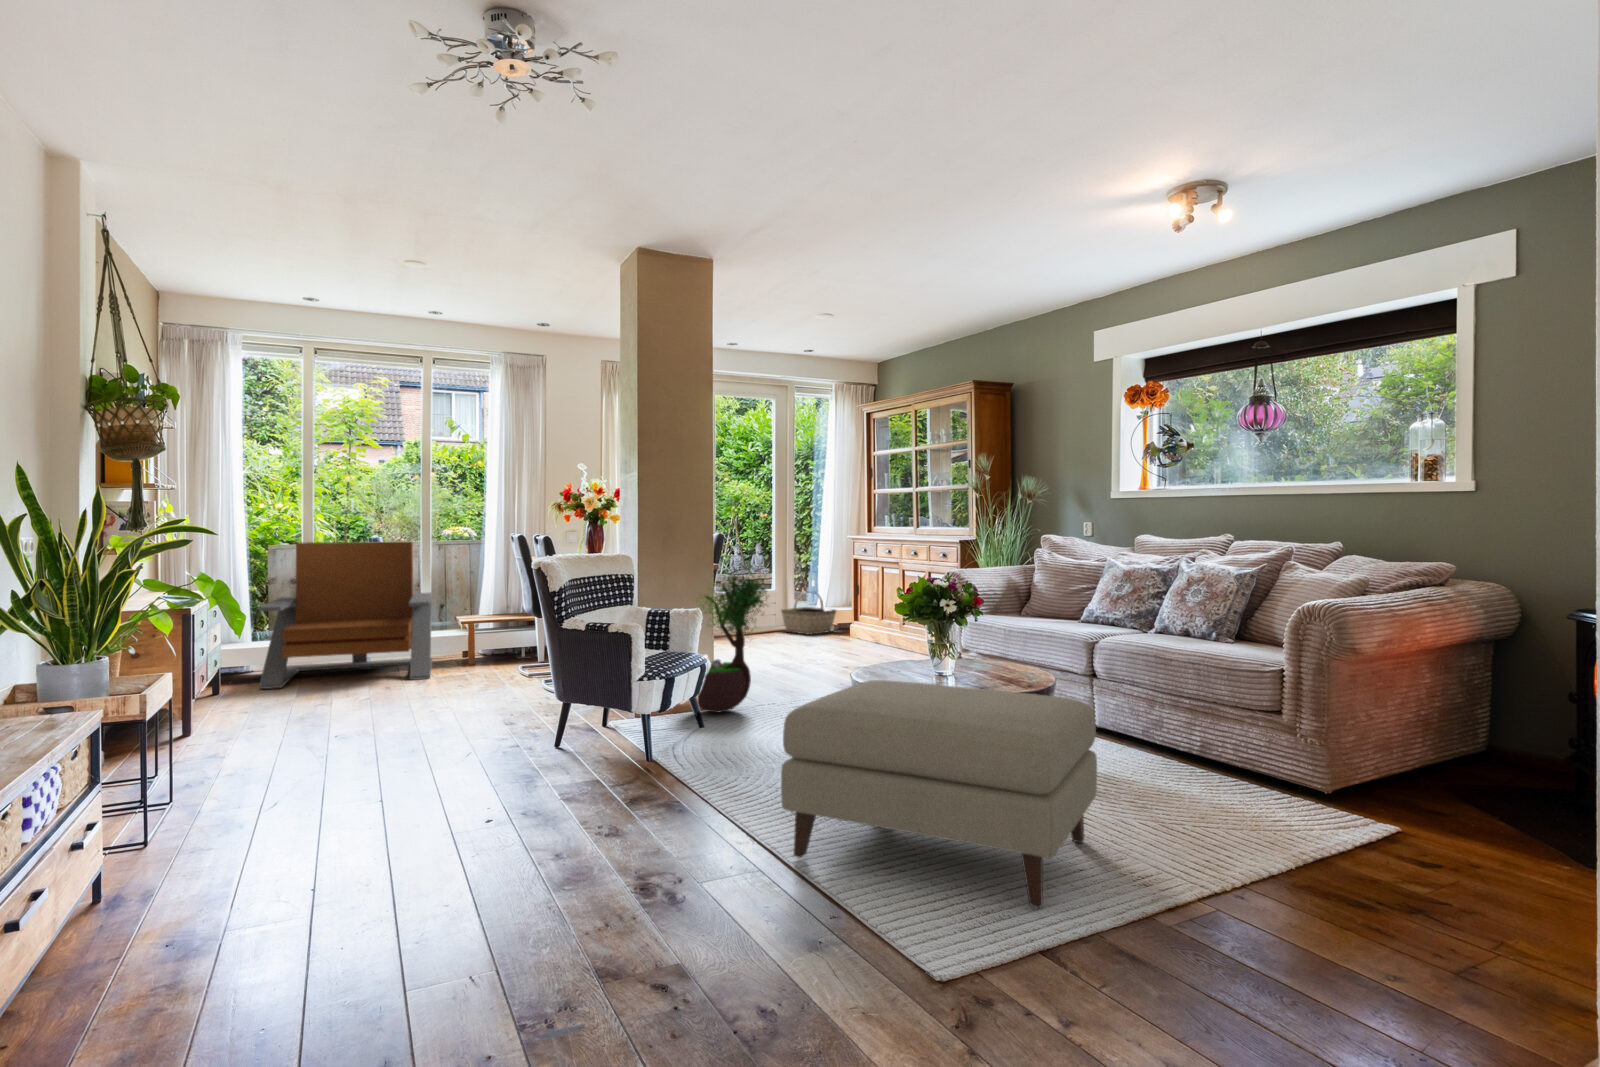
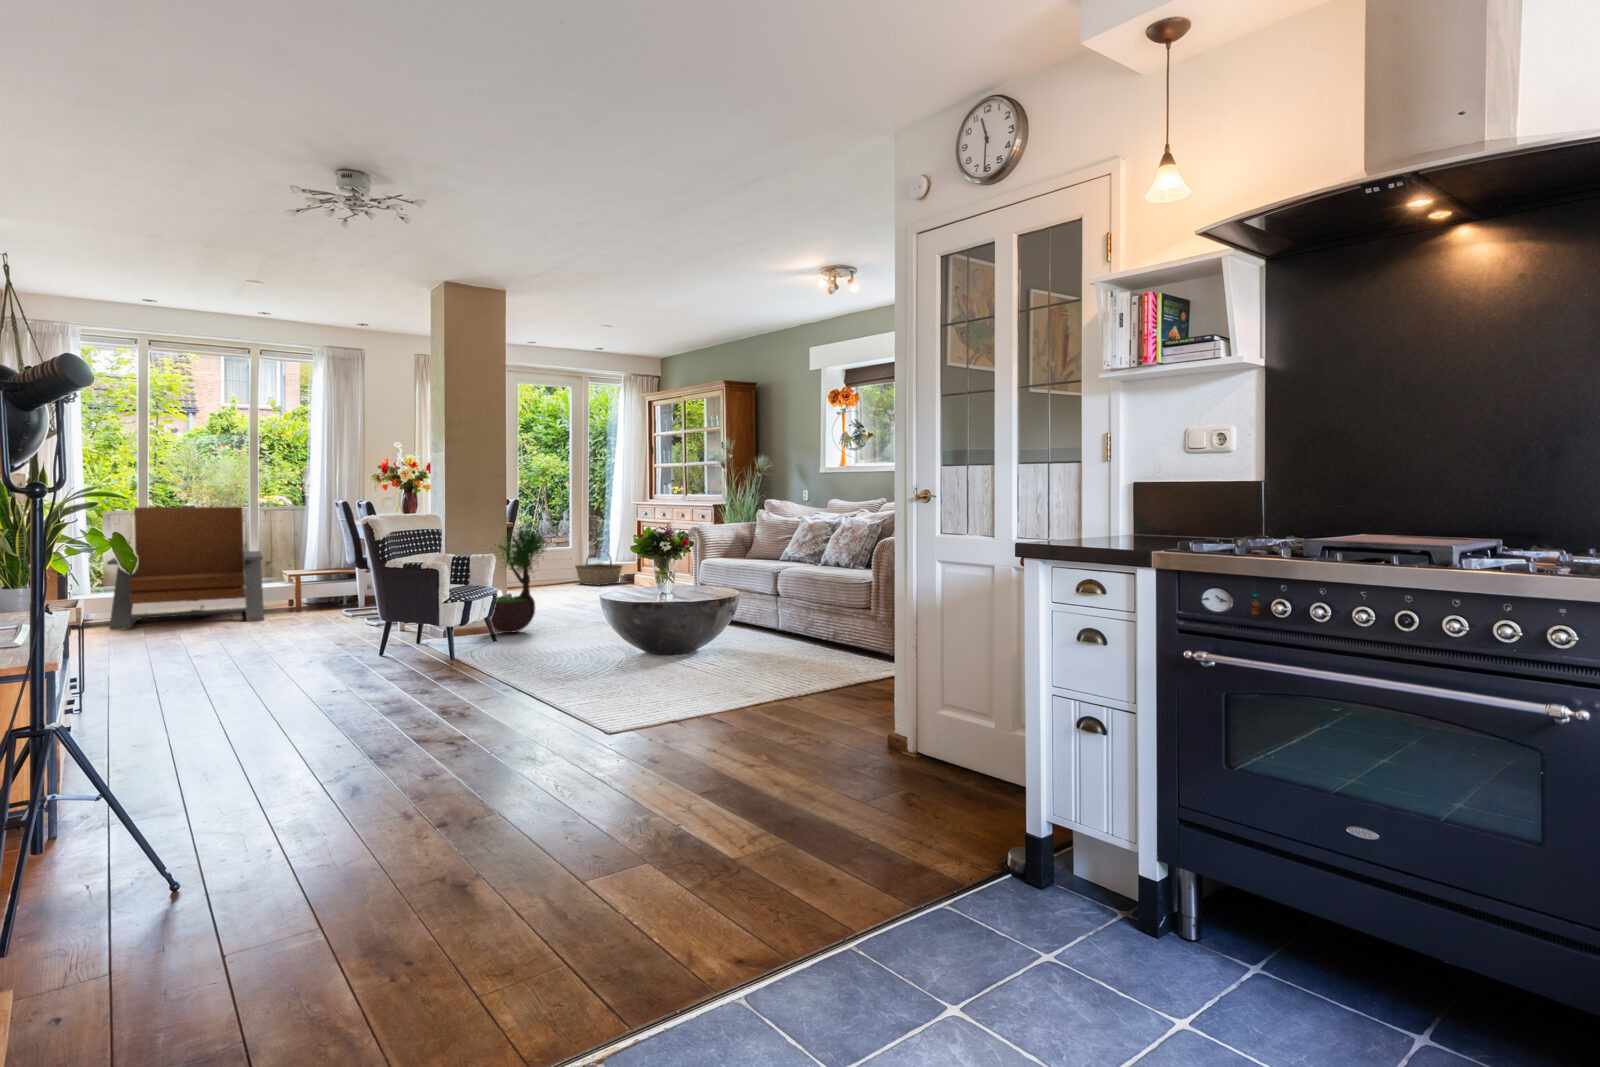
ottoman: present [781,680,1097,908] -> none [536,591,736,705]

